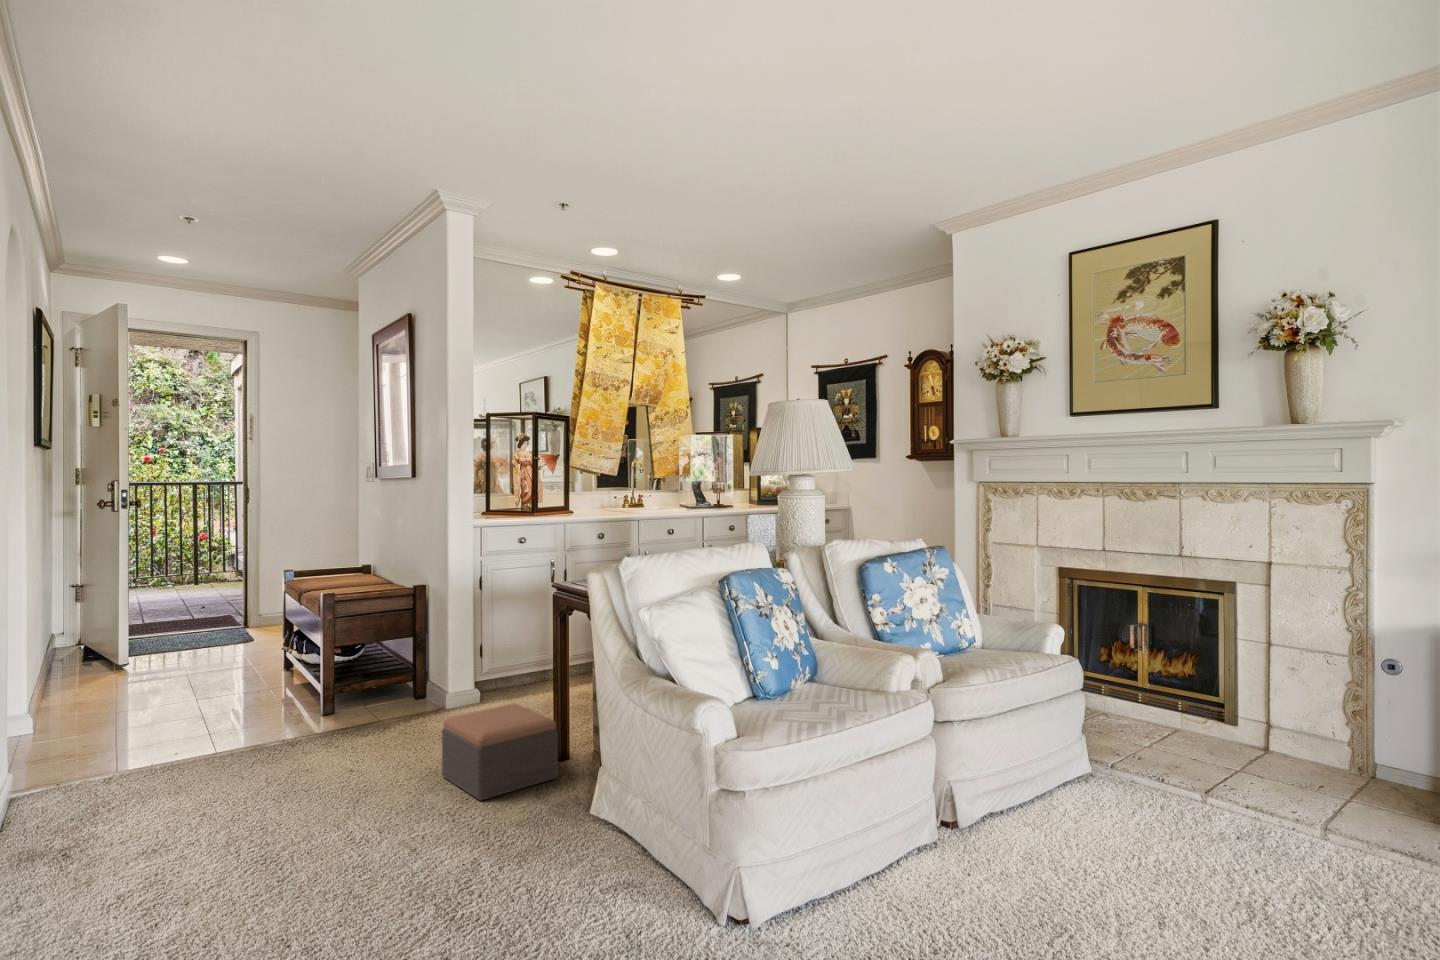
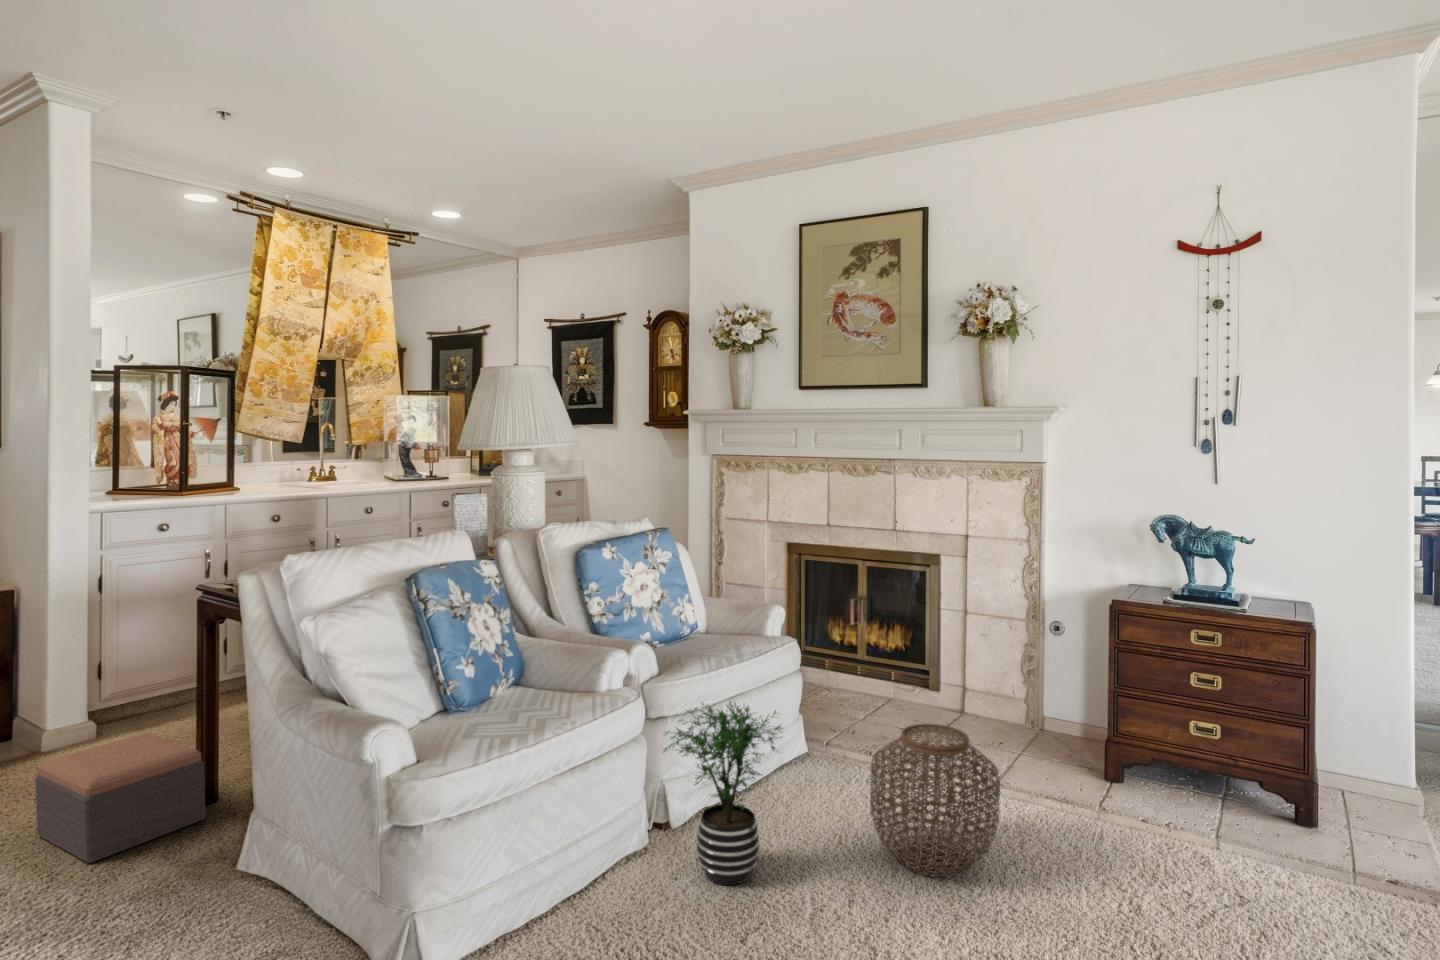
potted plant: none [954,706,1082,889] -> present [664,702,781,885]
woven basket: none [1175,749,1333,914] -> present [870,724,1000,877]

